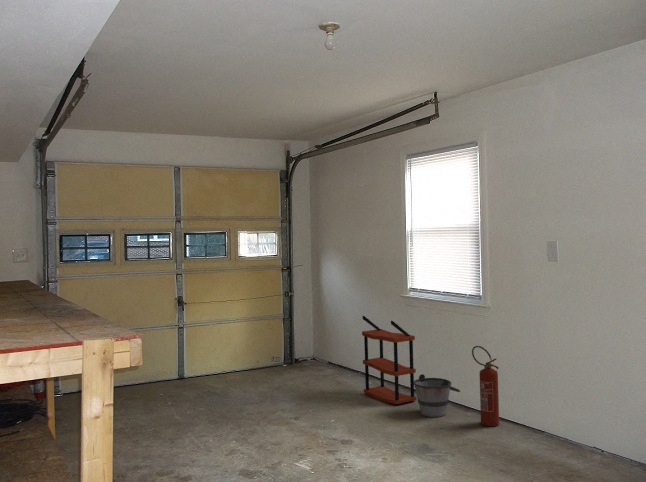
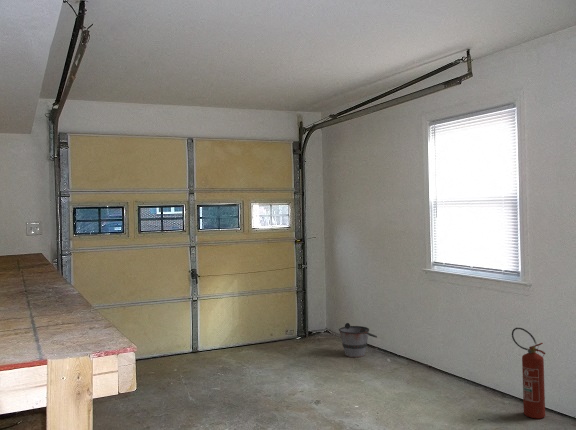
shelving unit: present [362,316,417,404] -> none [383,291,444,388]
bucket: present [413,374,460,417] -> present [339,323,377,357]

